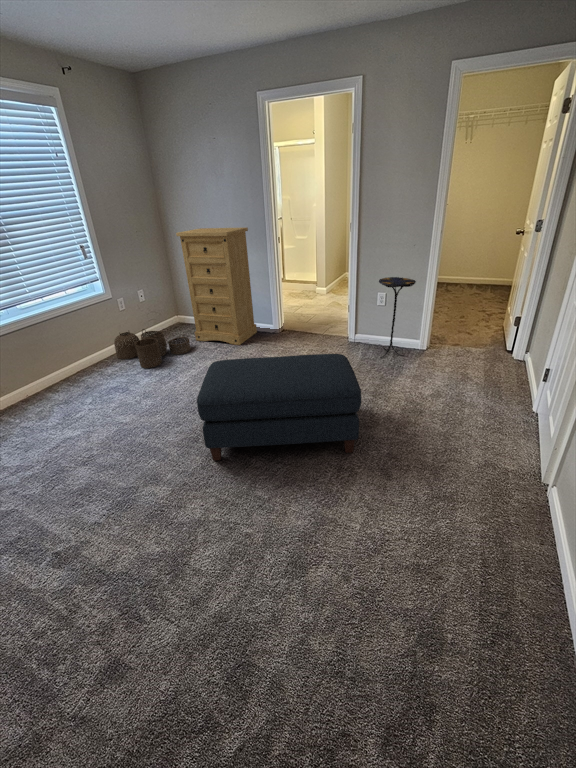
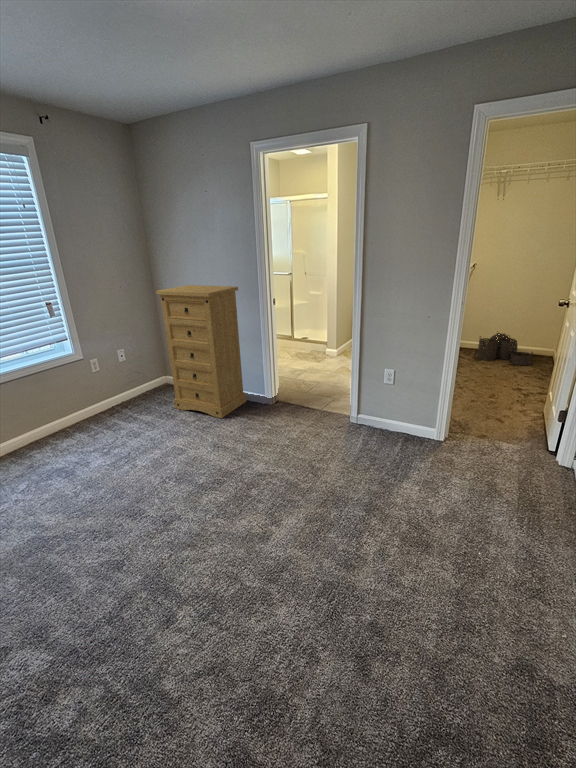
side table: present [379,277,416,358] -> none [383,352,430,449]
woven basket: present [114,329,191,368] -> present [477,333,533,365]
ottoman: present [197,354,361,461] -> none [101,460,332,616]

